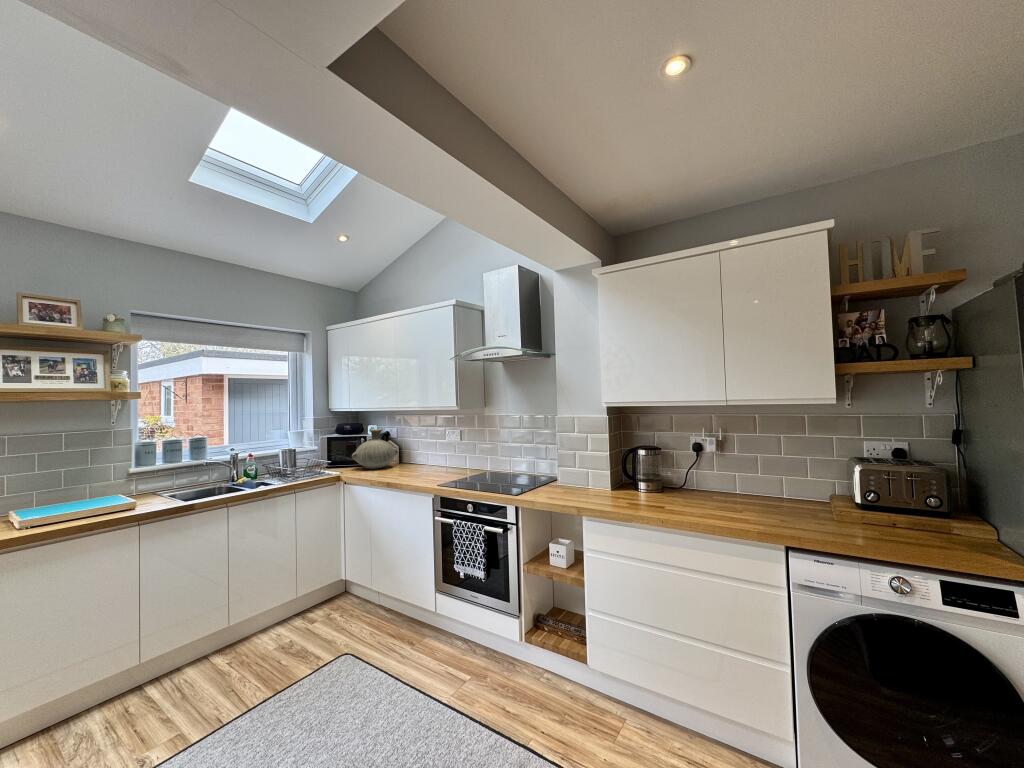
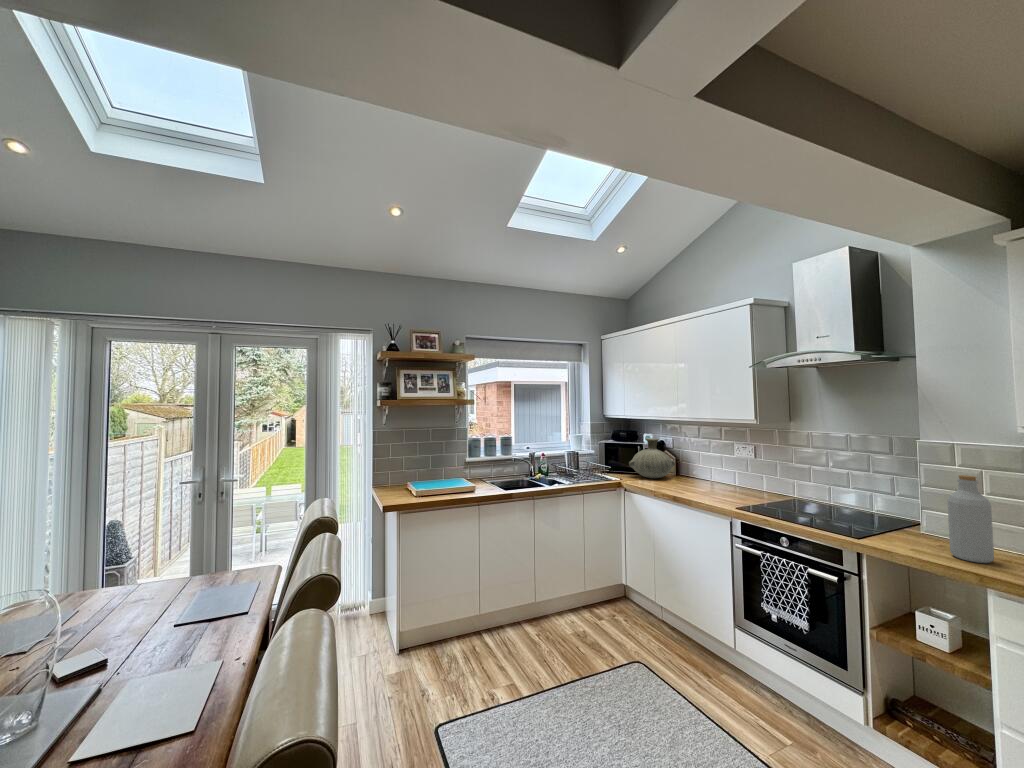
bottle: none [565,438,587,499] -> present [947,475,994,563]

